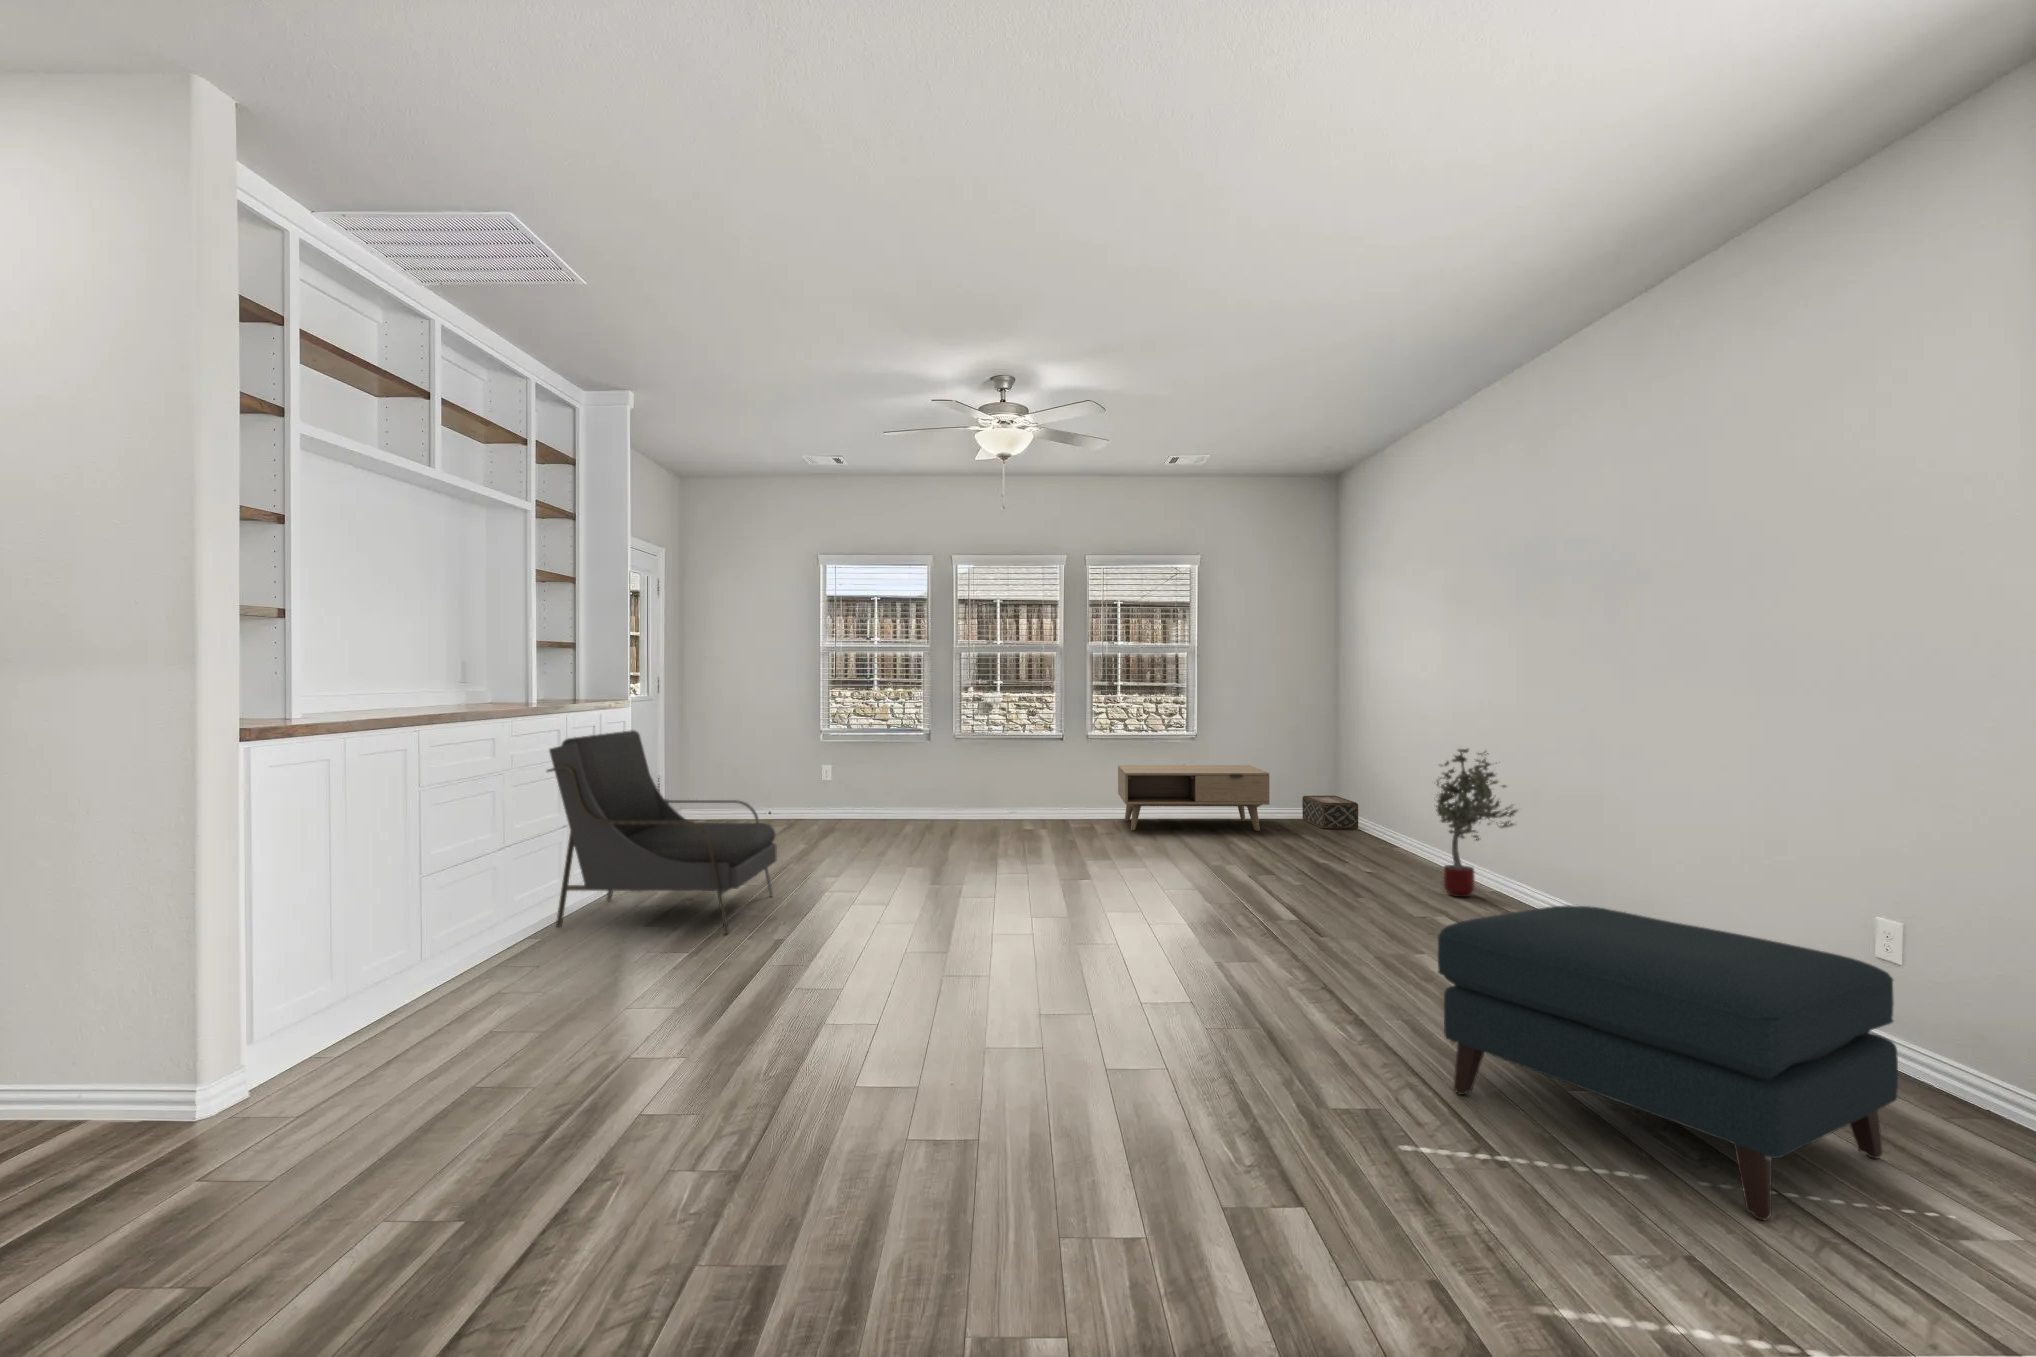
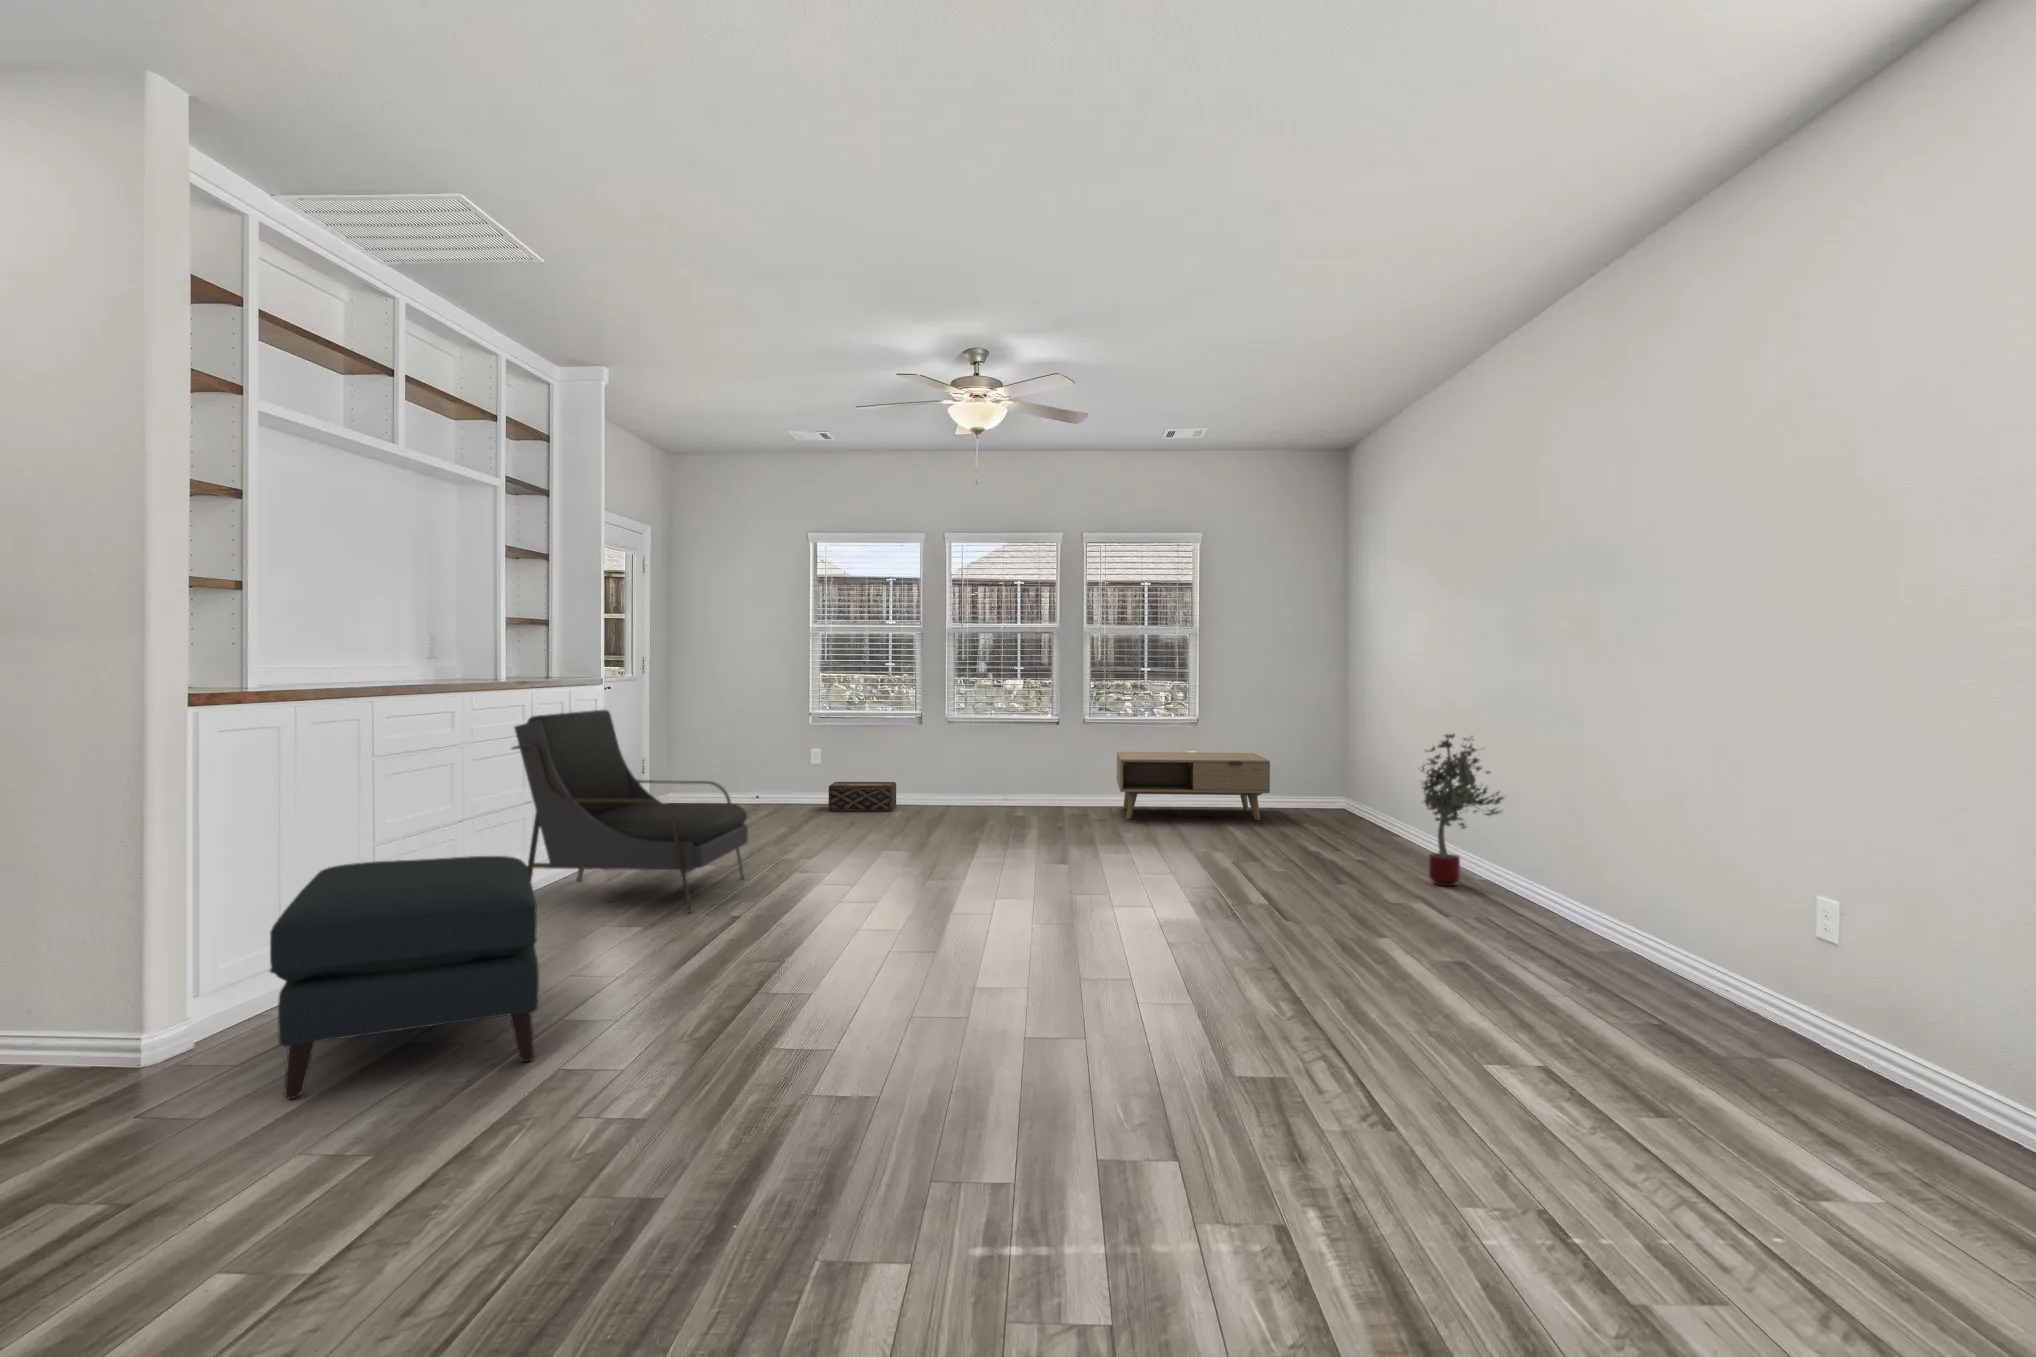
woven basket: present [1302,796,1358,829] -> present [829,782,896,811]
ottoman: present [1438,905,1898,1220] -> present [270,856,539,1099]

